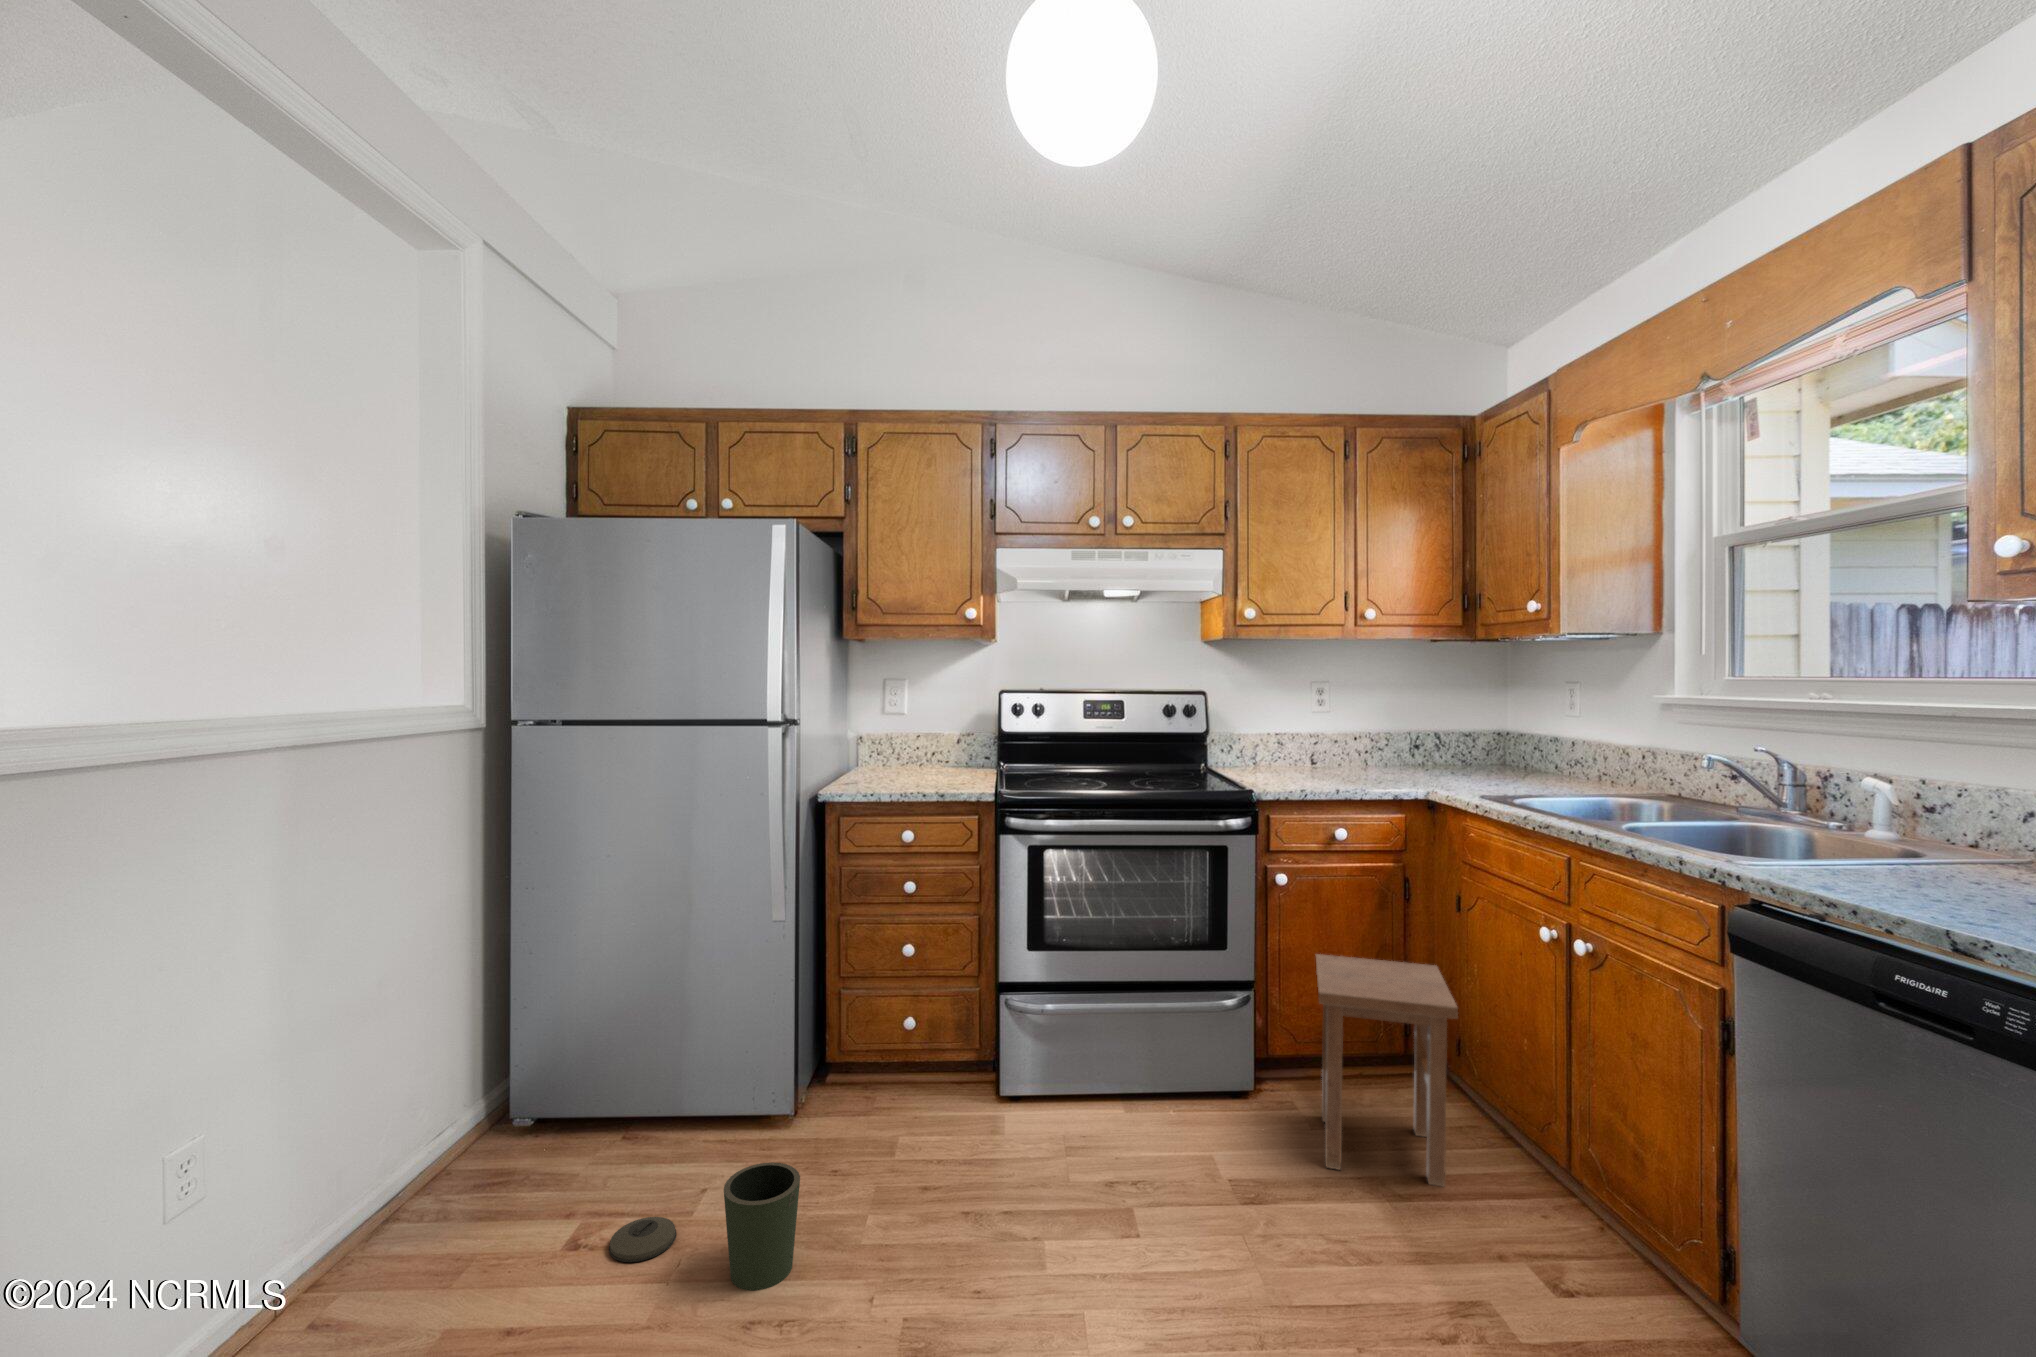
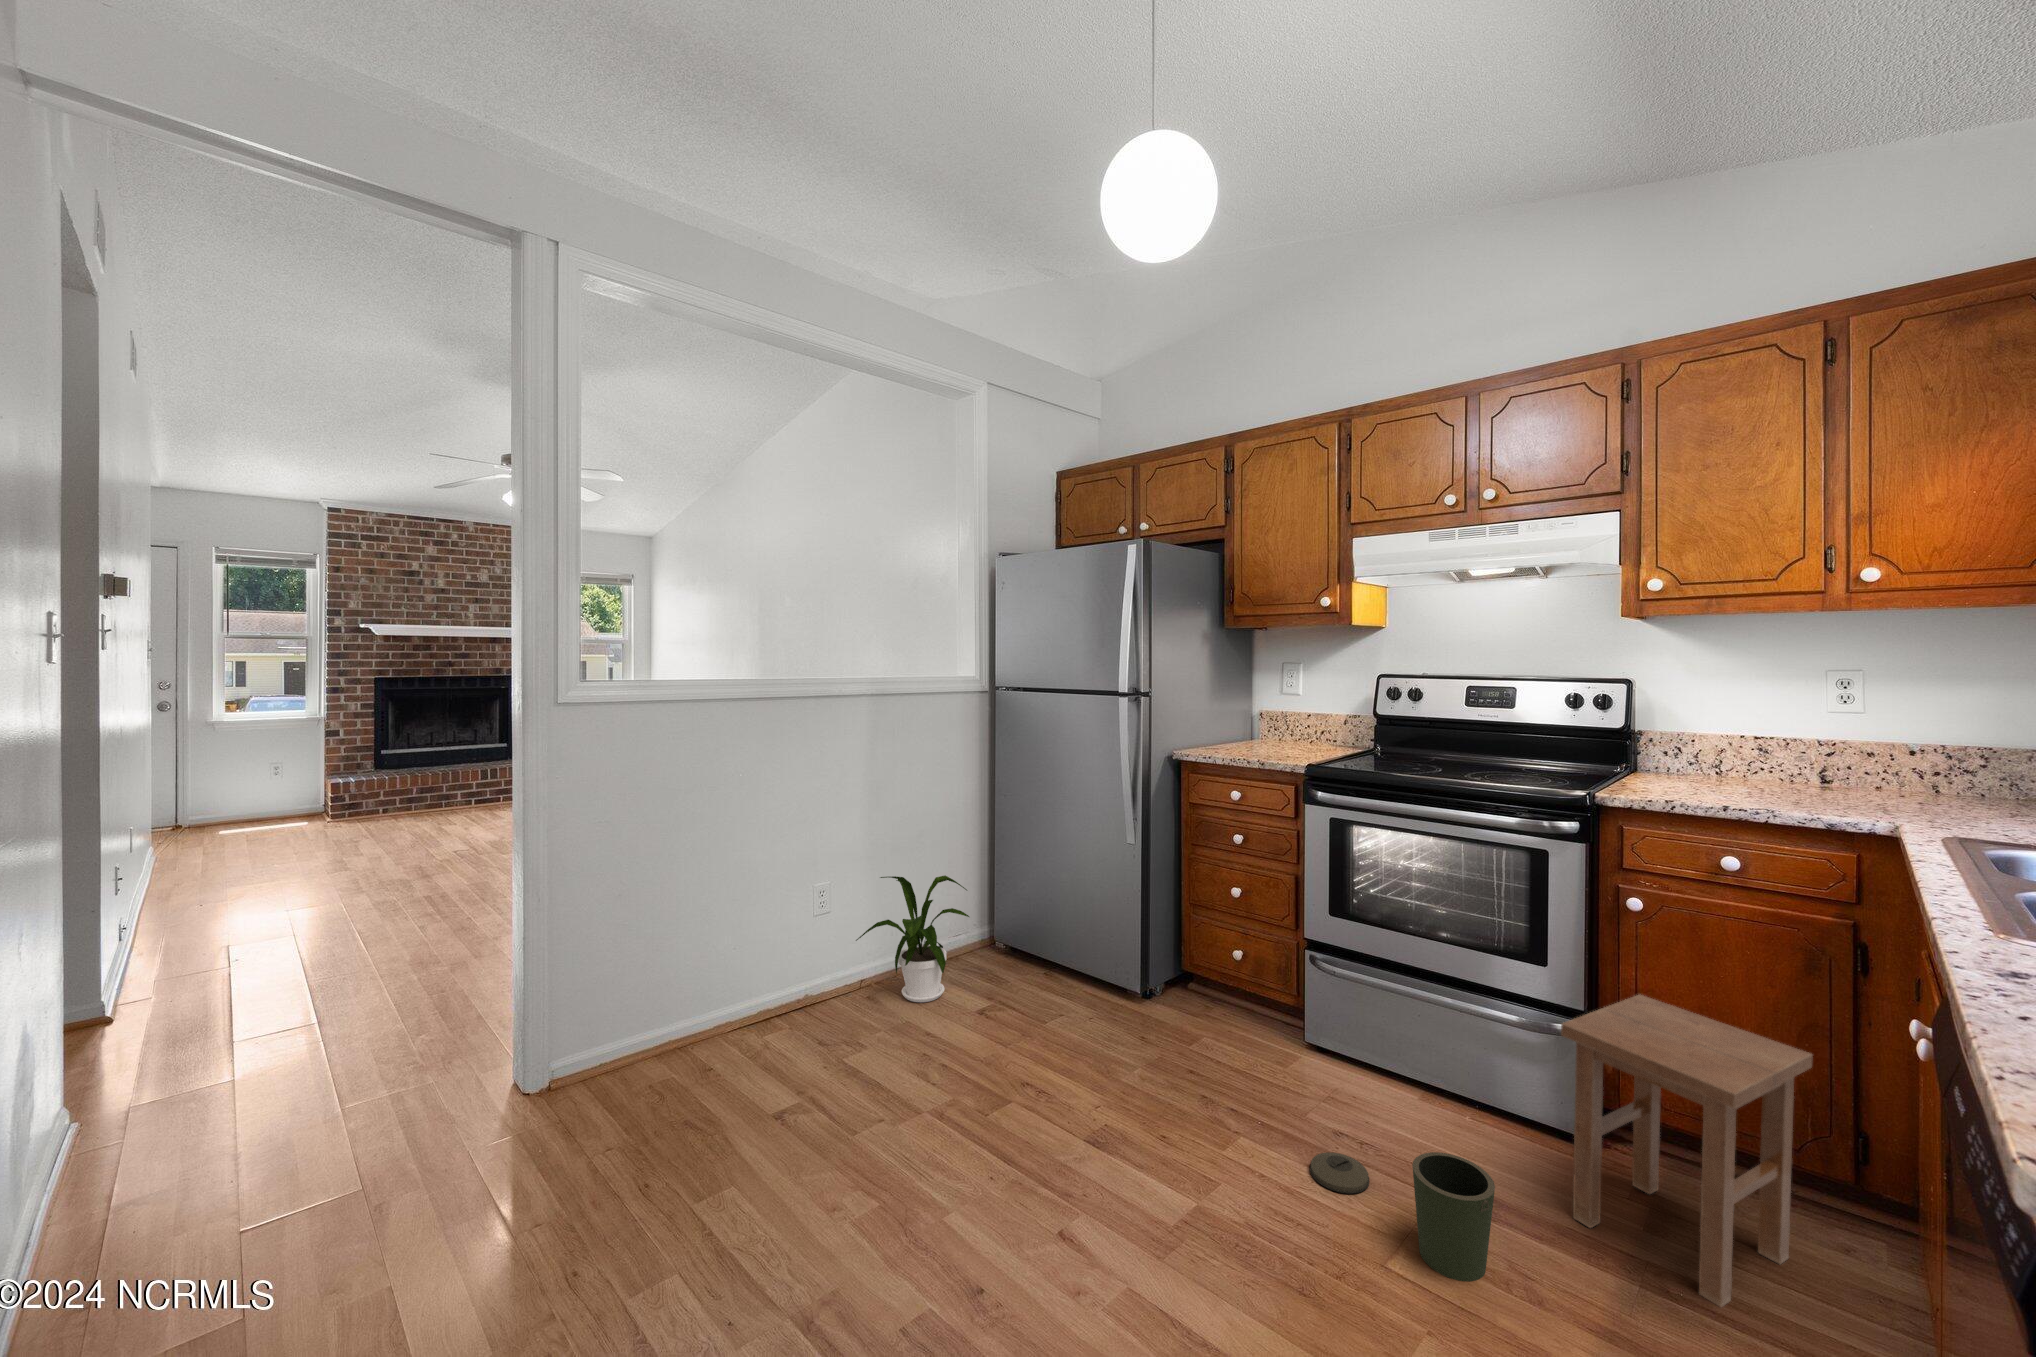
house plant: none [281,1032,545,1280] -> present [856,876,969,1002]
trash can: present [609,1162,800,1291] -> present [1310,1152,1495,1282]

